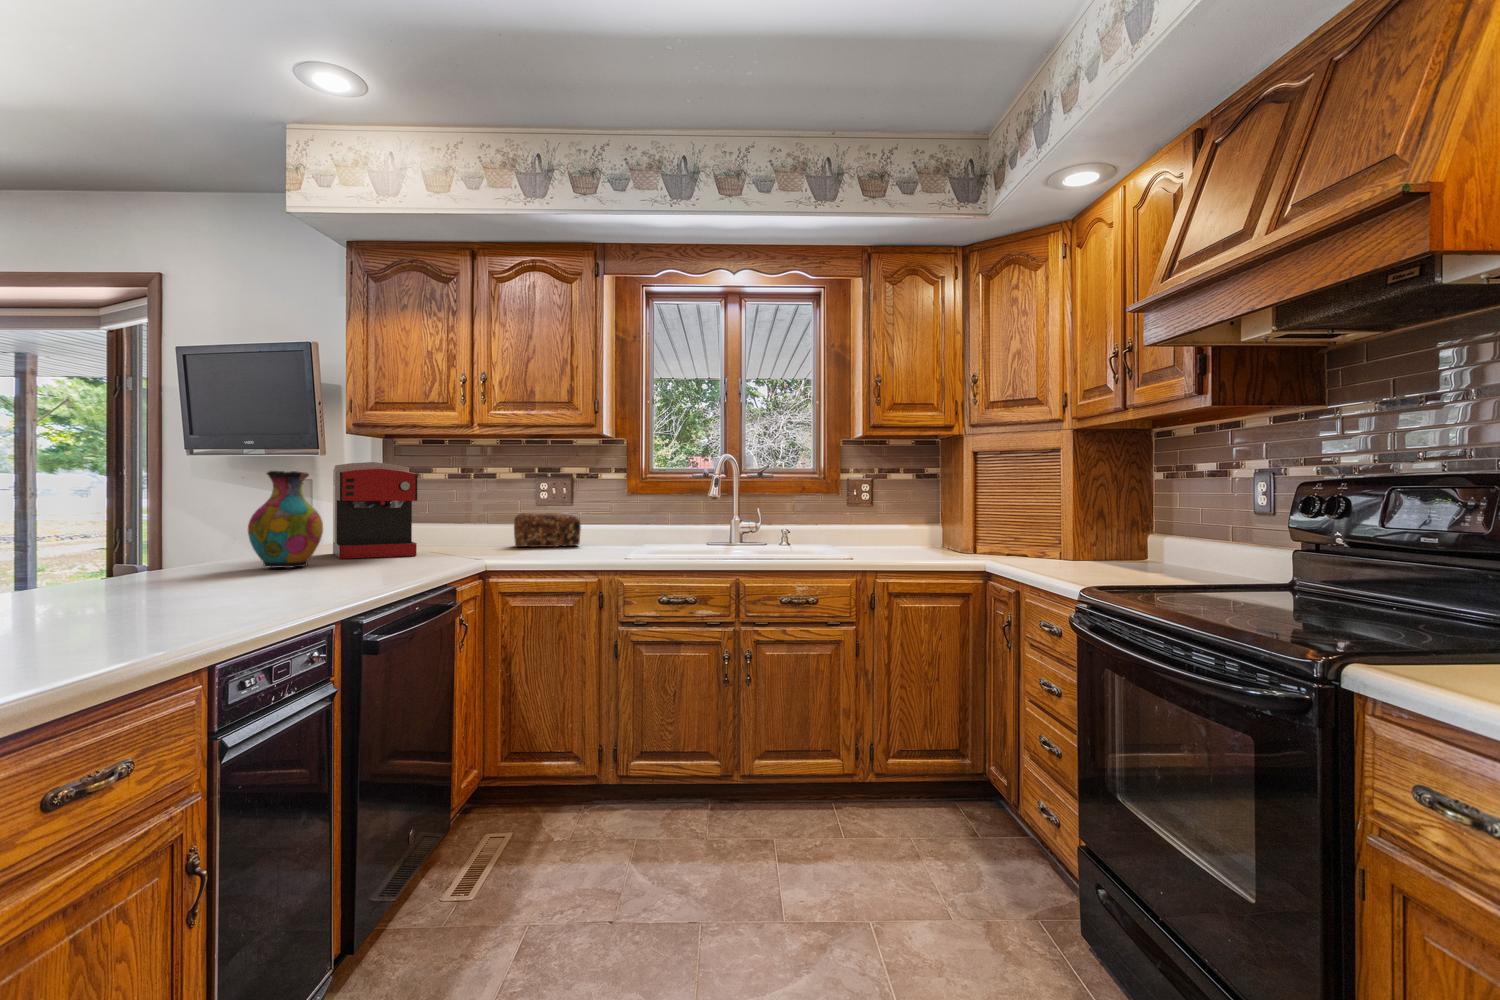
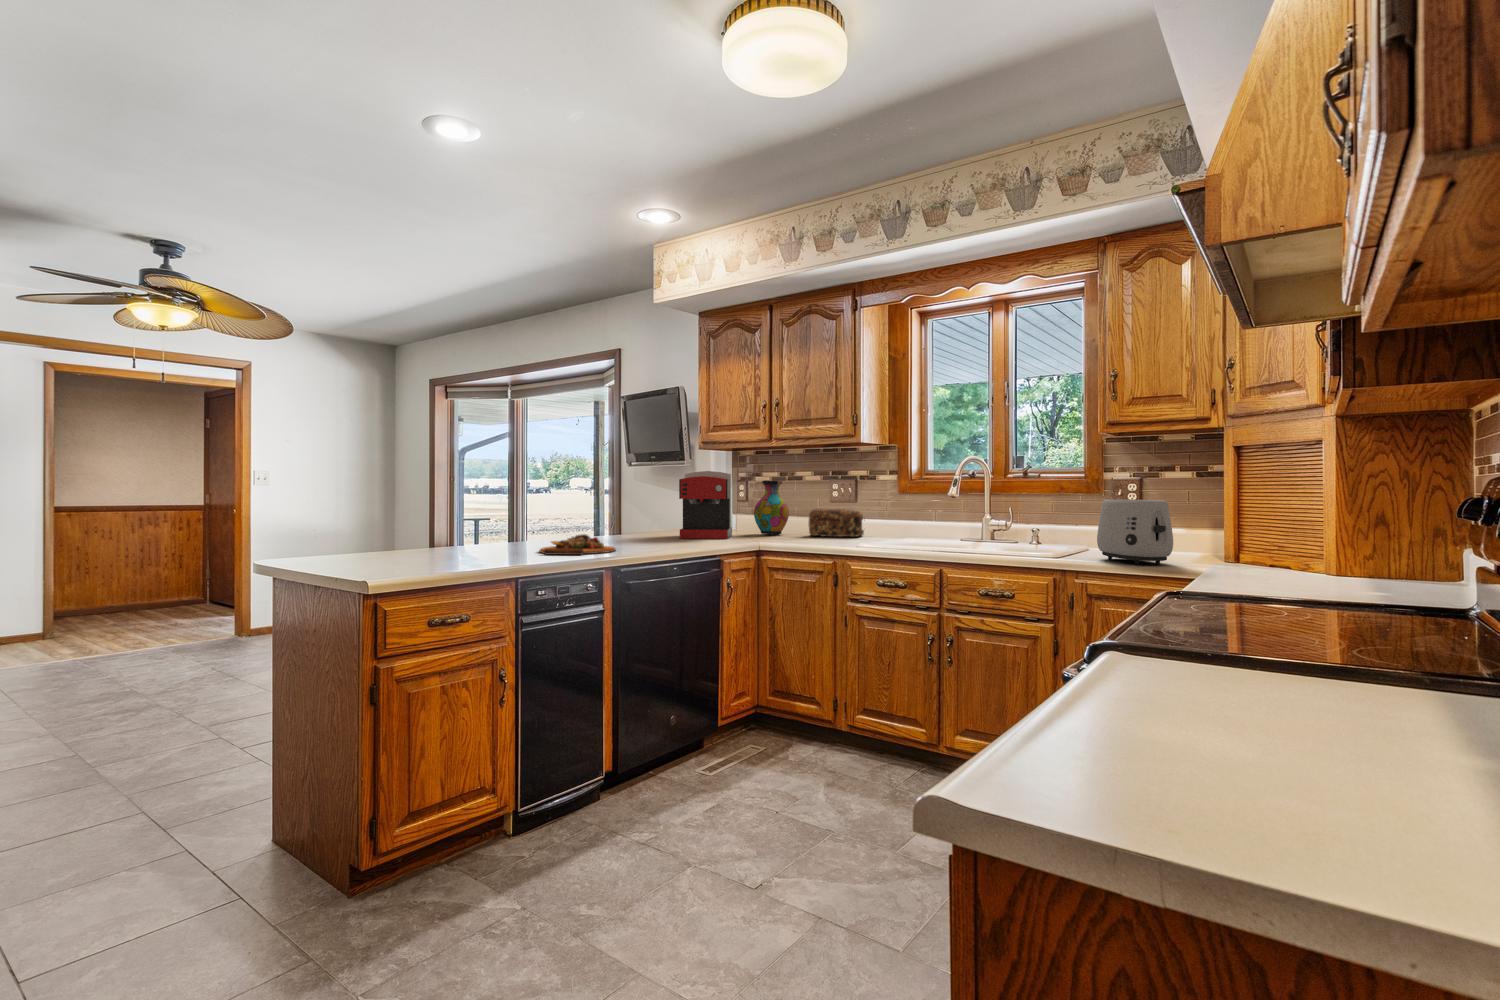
vase: present [248,471,323,568] -> present [754,480,789,535]
toaster: none [881,500,962,561] -> present [1097,499,1173,564]
cutting board: none [125,560,293,603] -> present [539,534,616,555]

